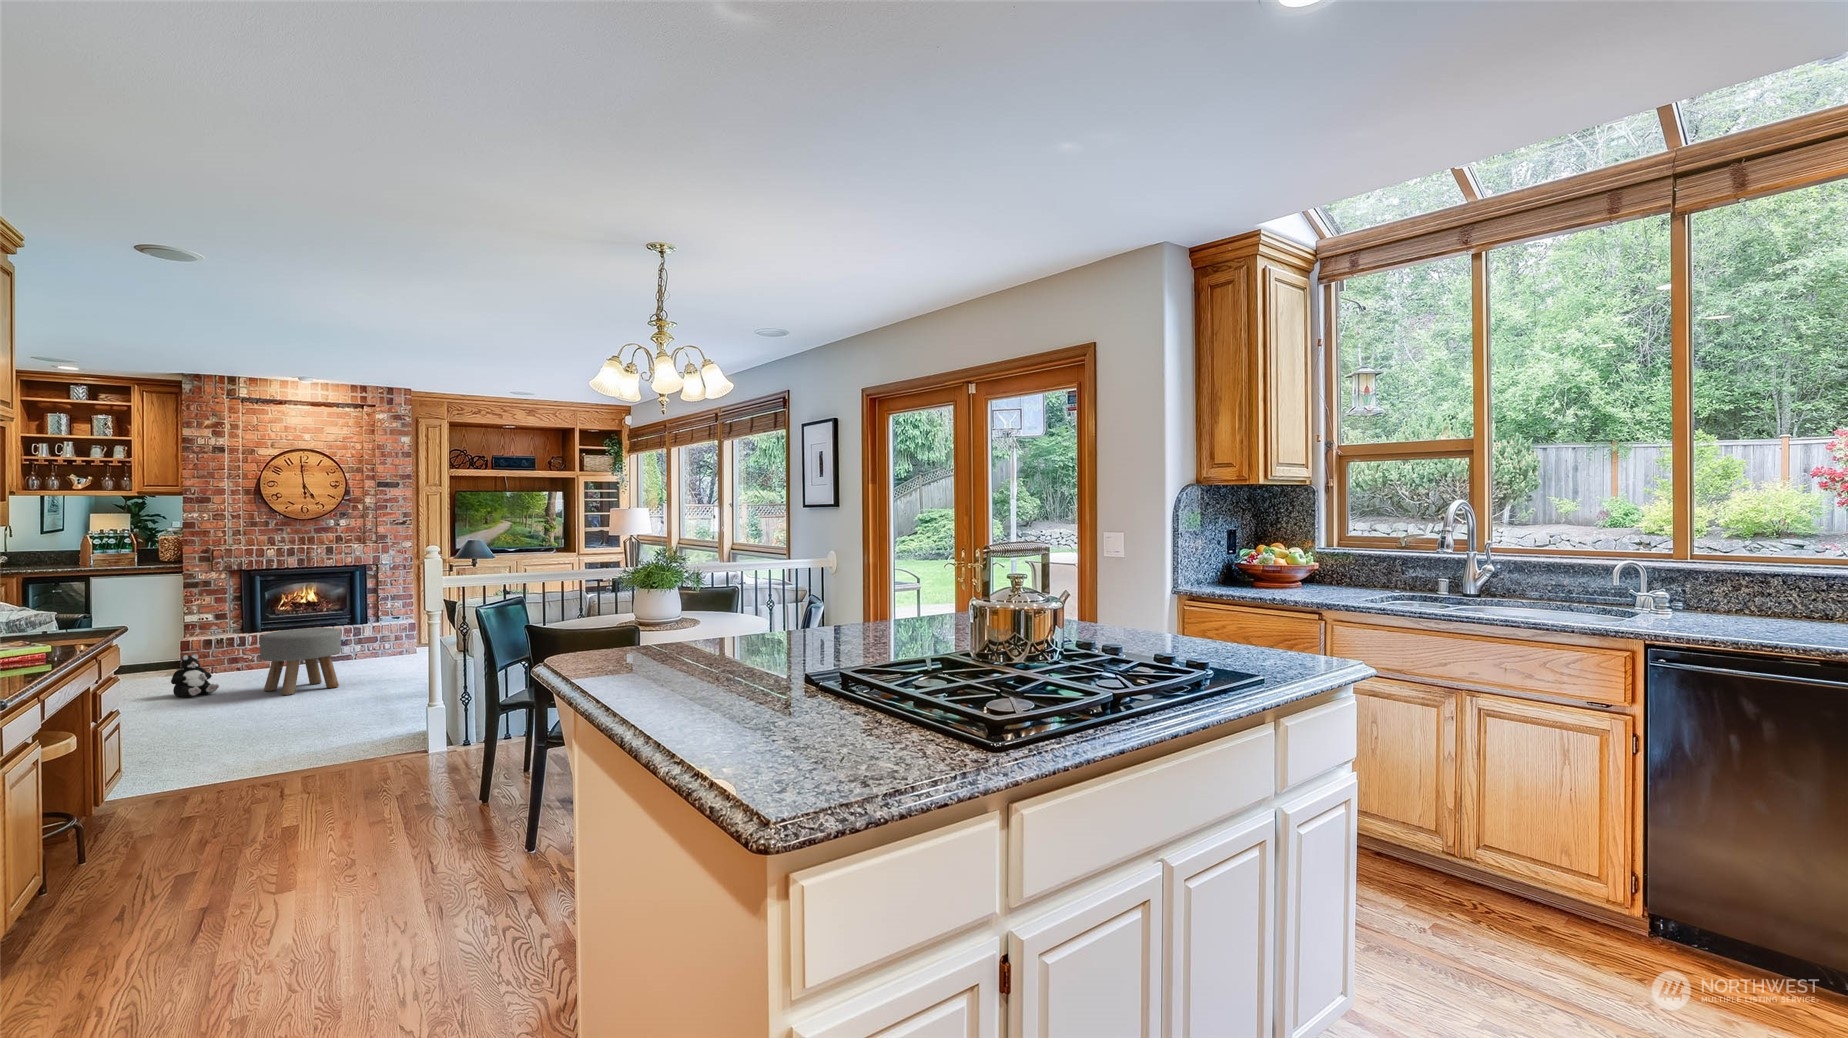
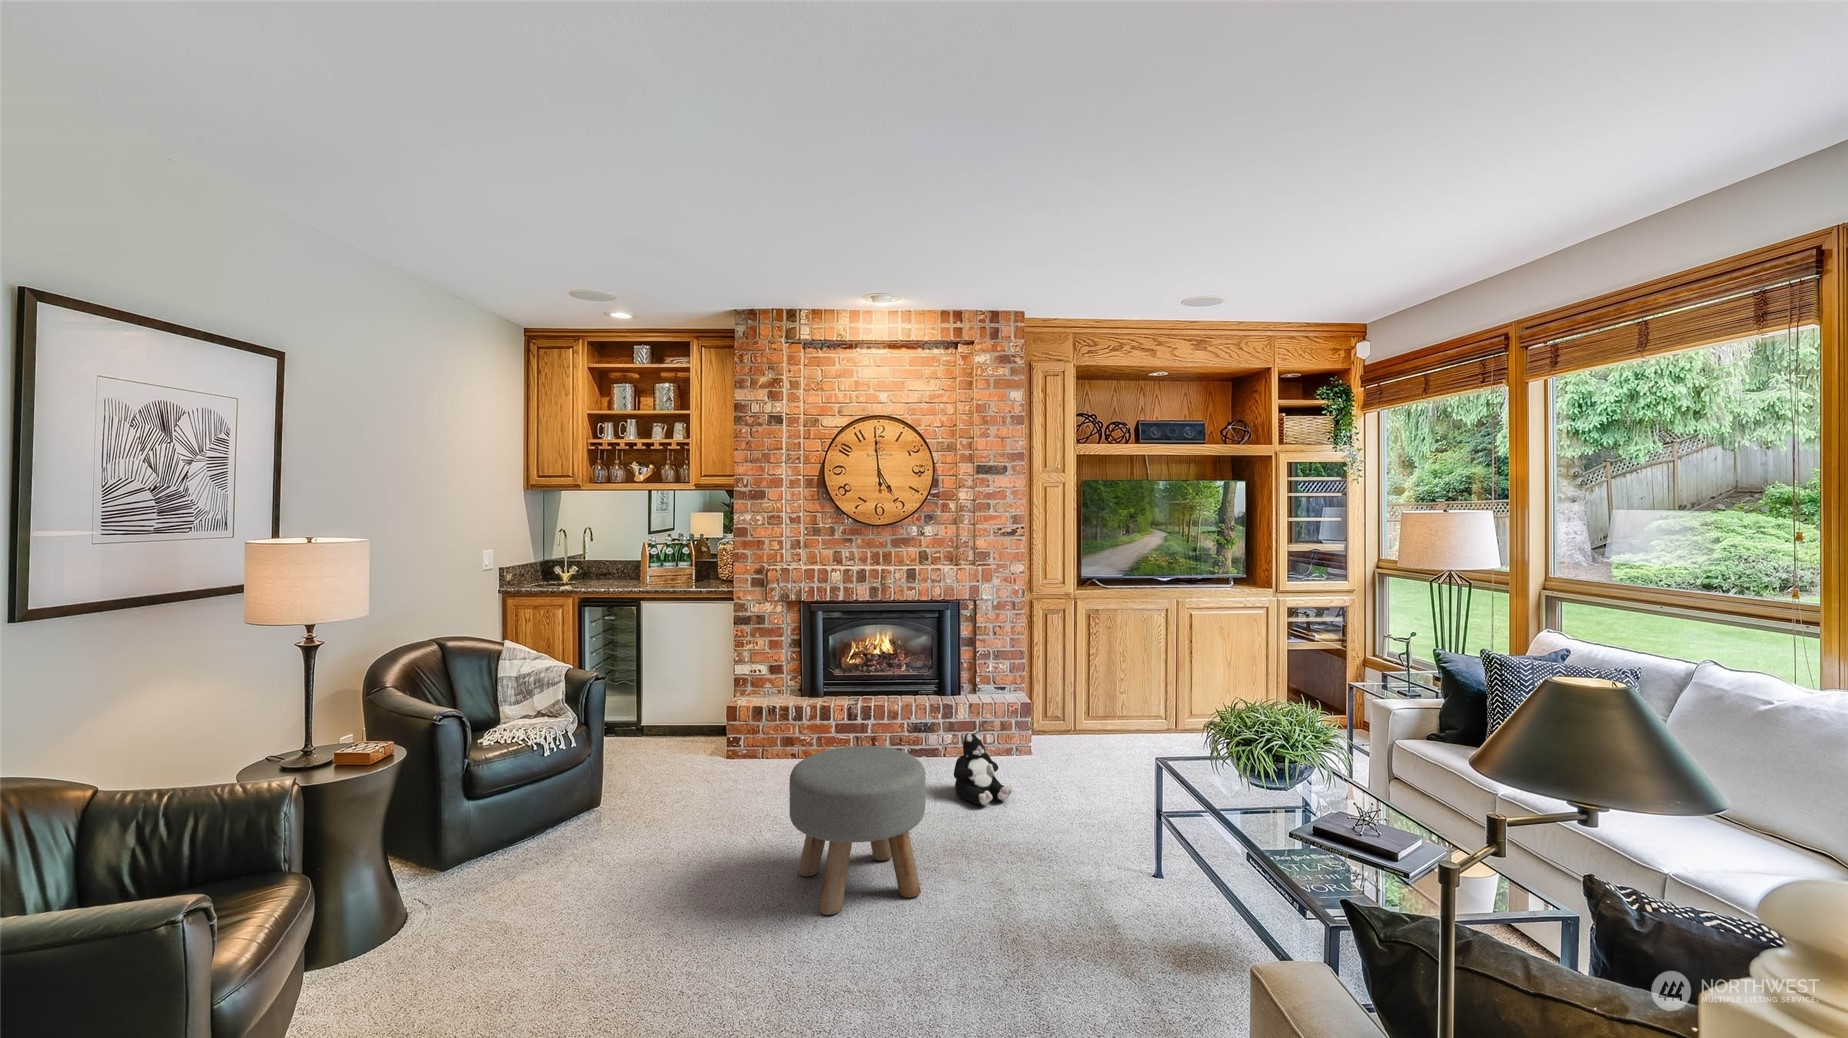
plush toy: present [171,654,219,697] -> present [954,731,1013,805]

